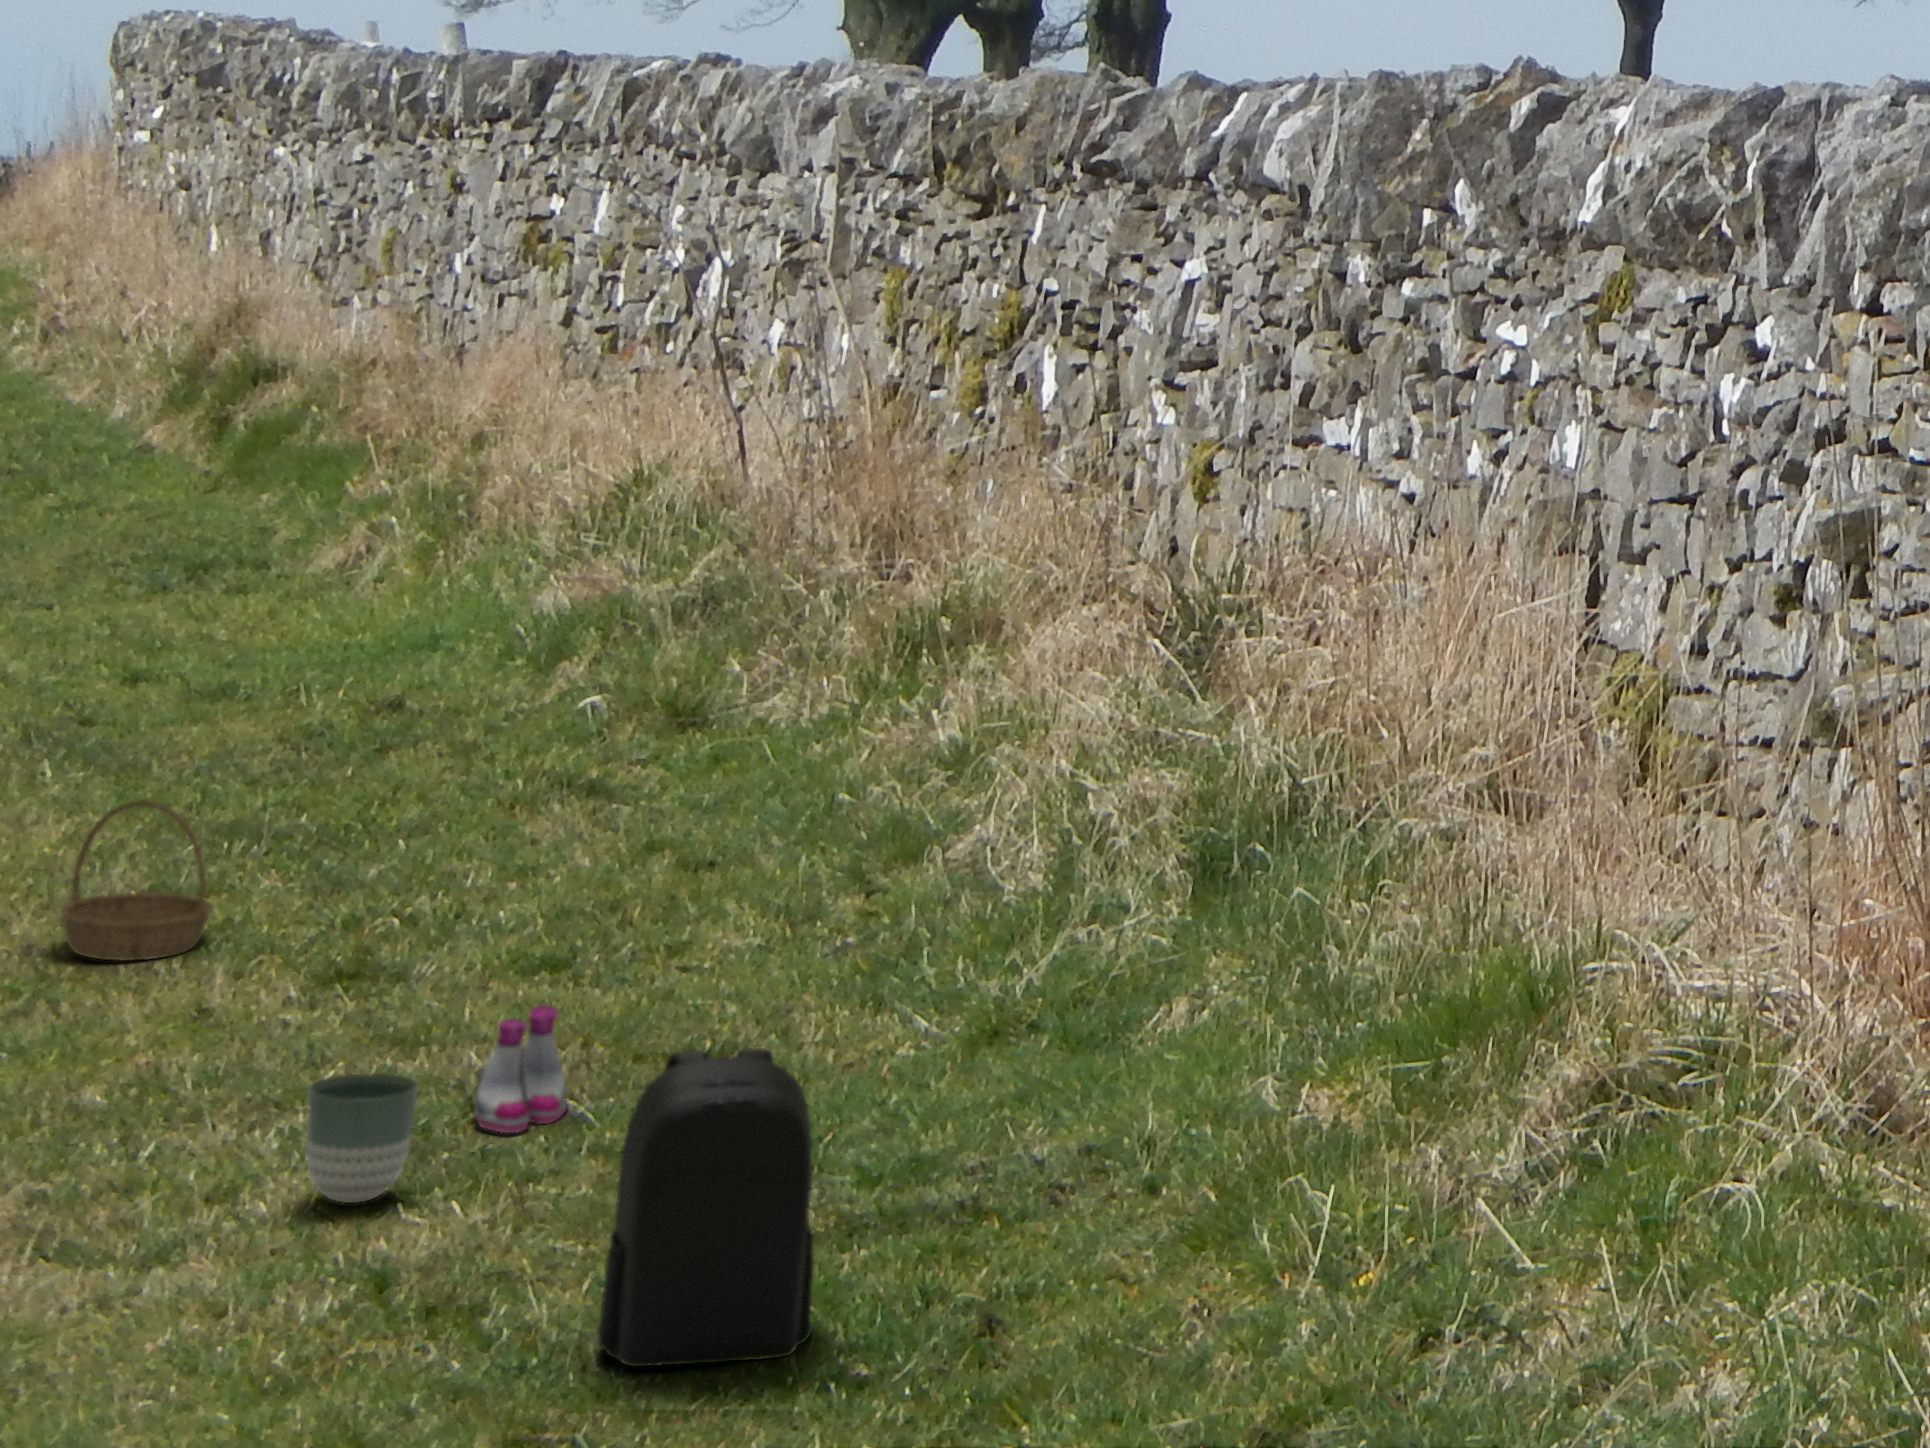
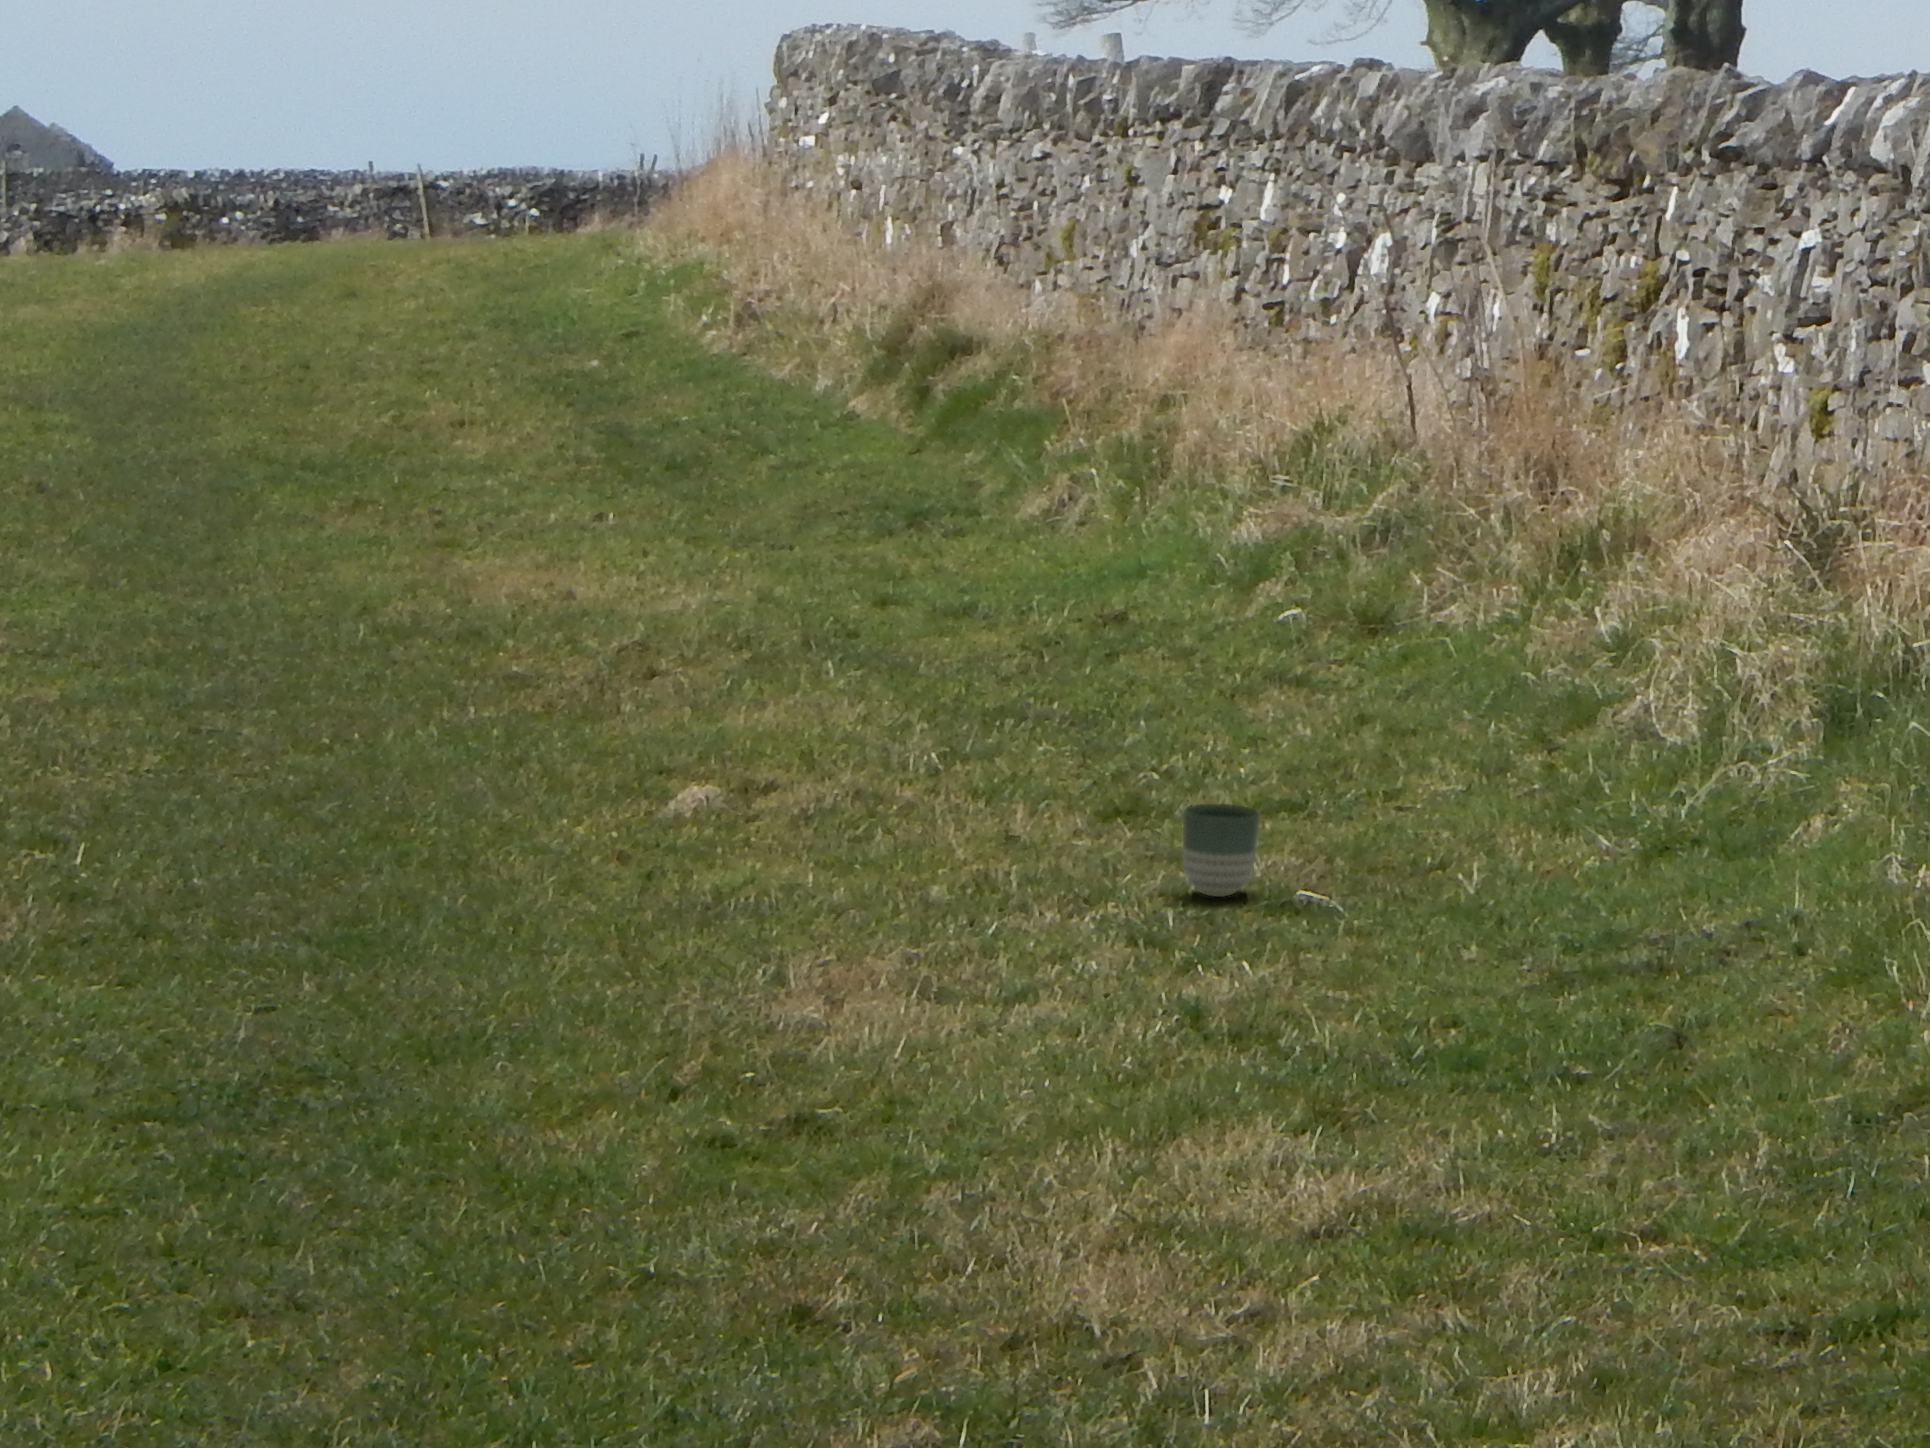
basket: present [60,800,213,961] -> none [950,624,1061,747]
boots: present [474,1005,567,1133] -> none [1290,770,1358,863]
backpack: present [597,1041,814,1367] -> none [1416,768,1568,999]

